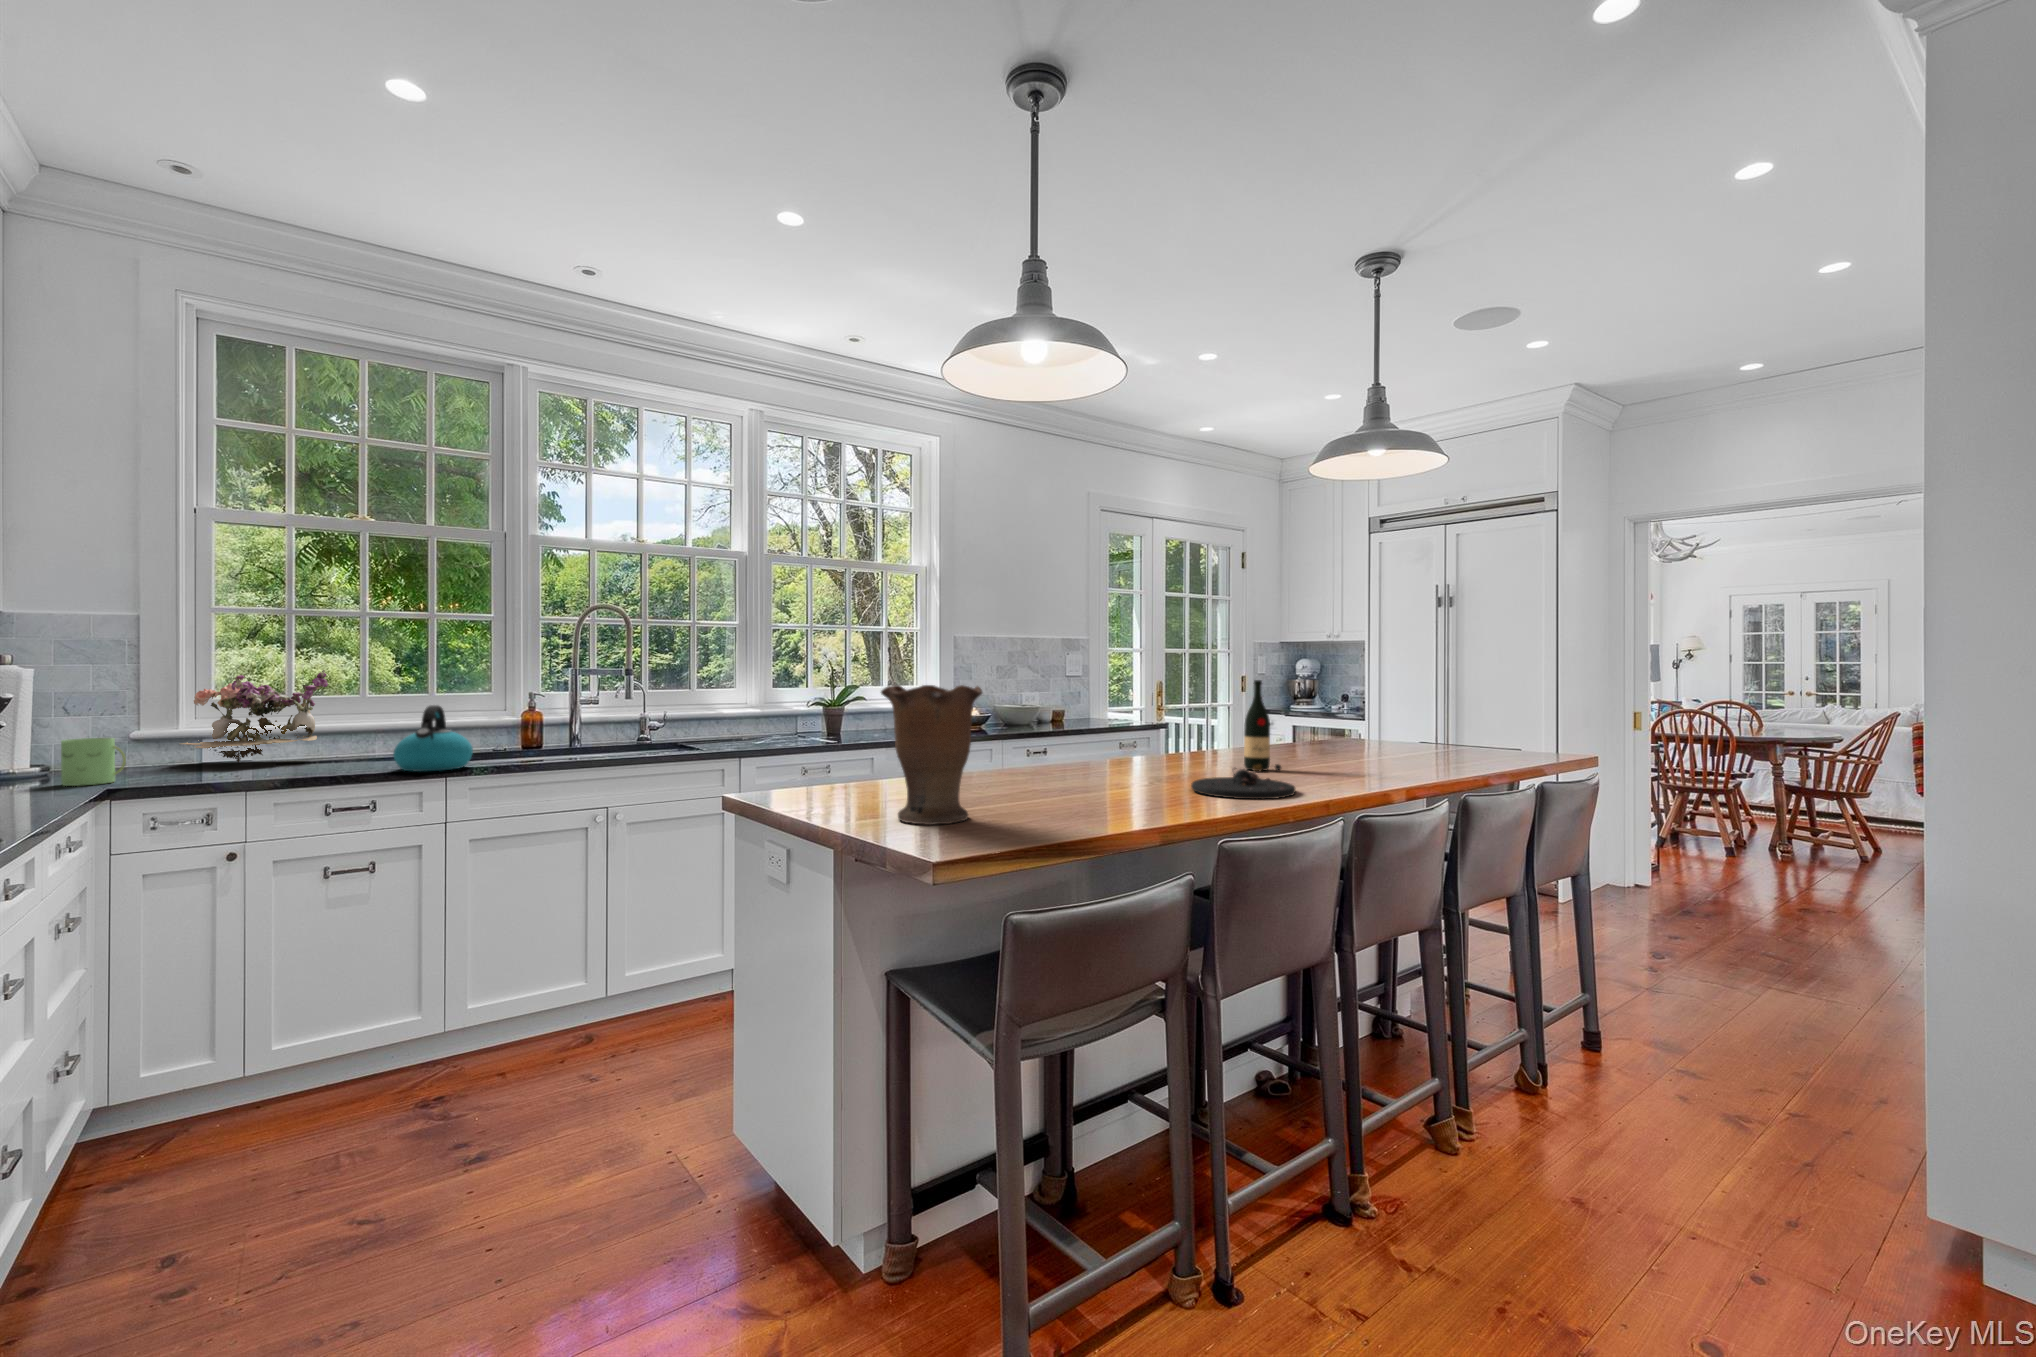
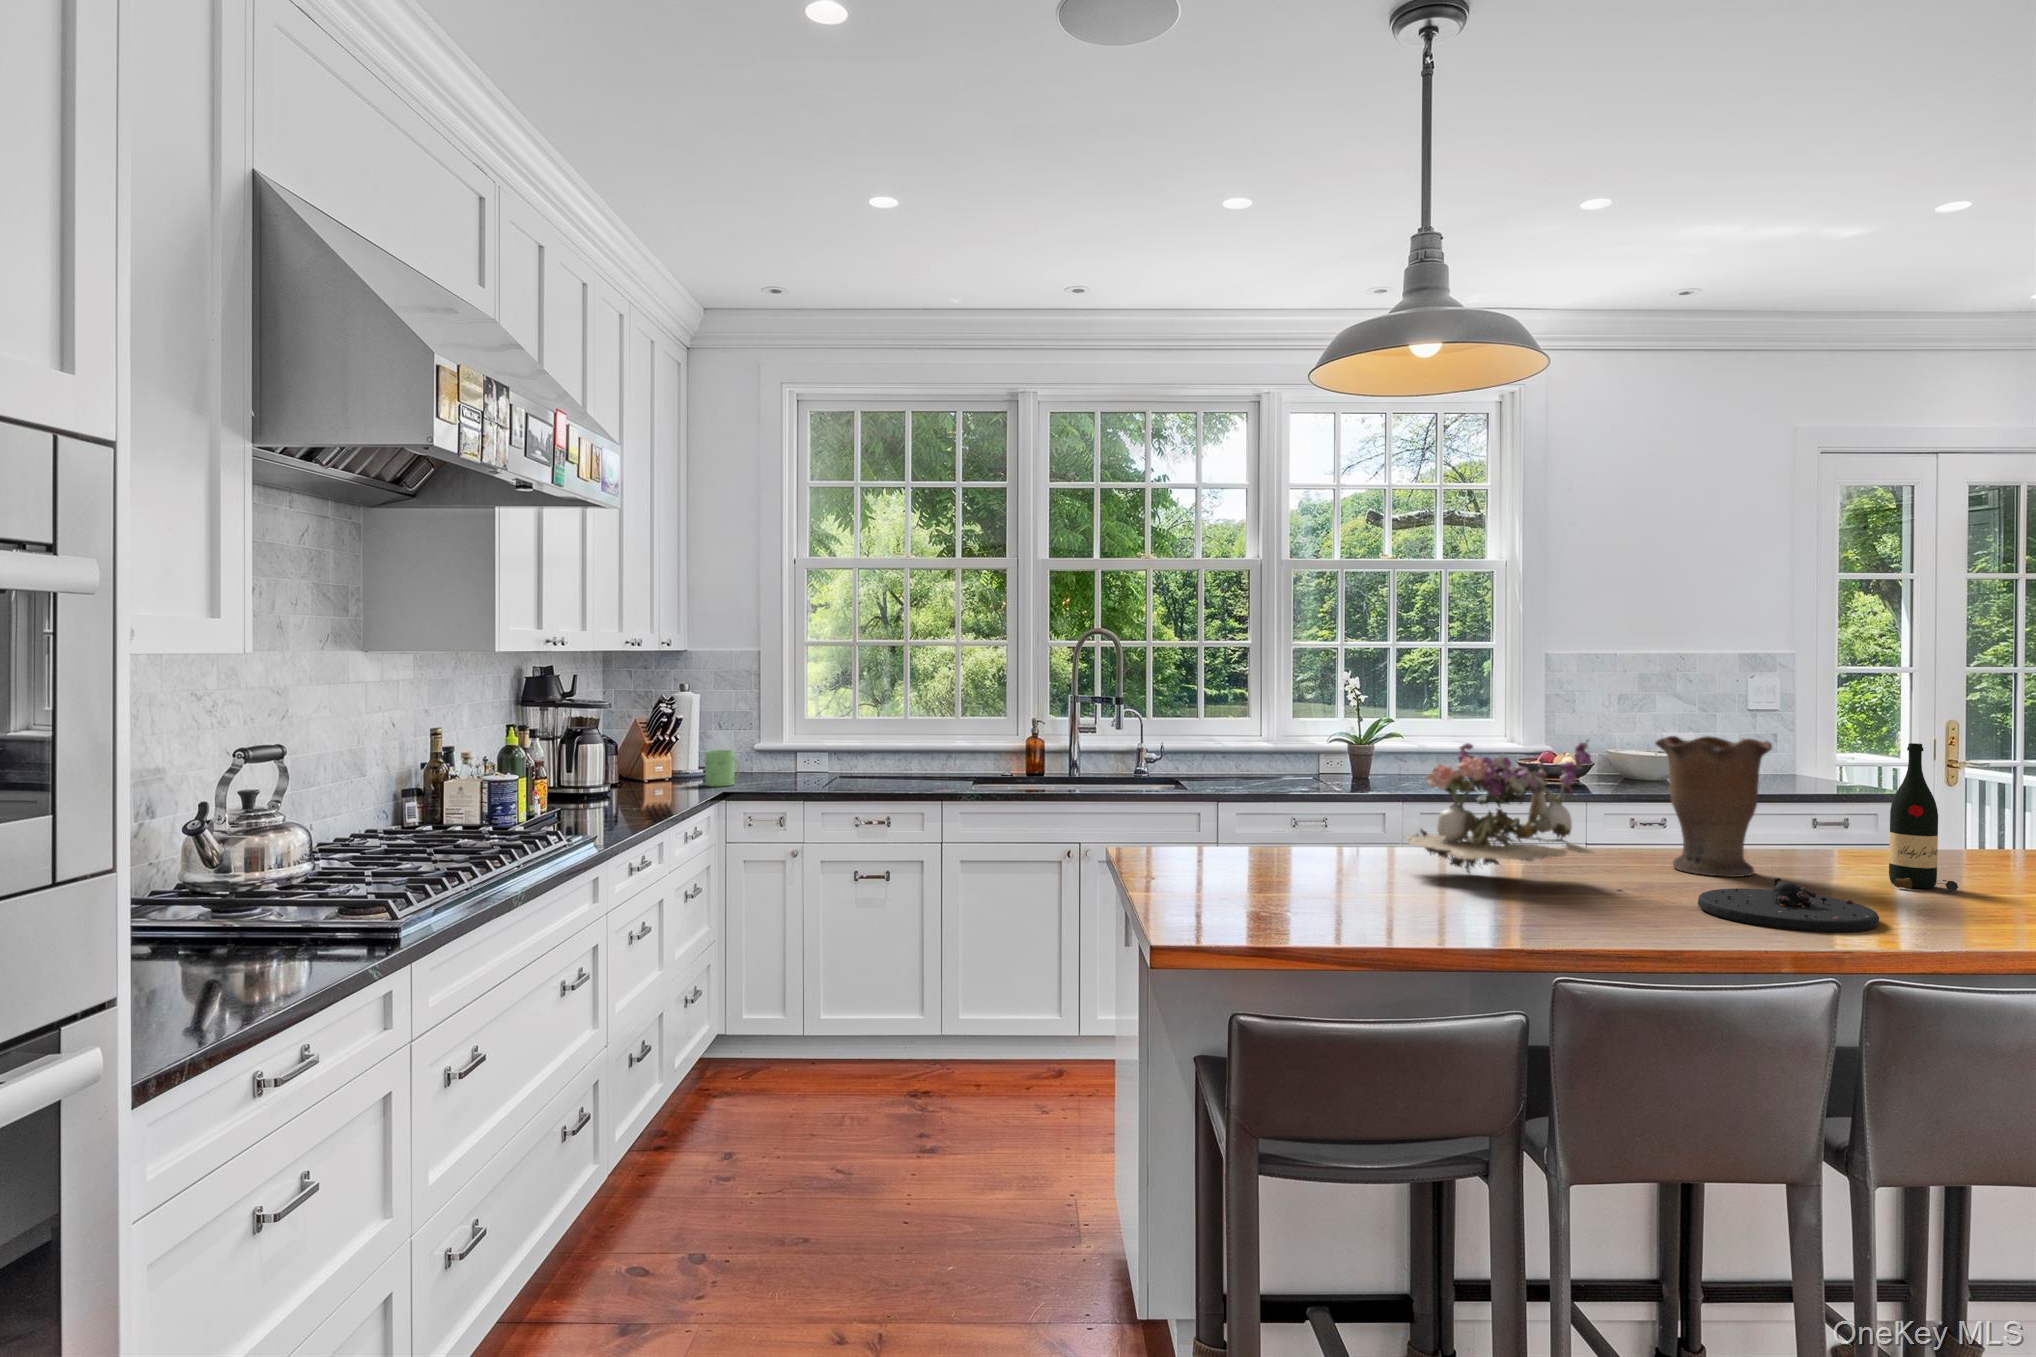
flower arrangement: present [181,670,328,762] -> present [1402,739,1594,873]
vase: present [881,685,982,825] -> present [1655,736,1772,877]
kettle: present [393,705,473,772] -> none [904,733,965,793]

